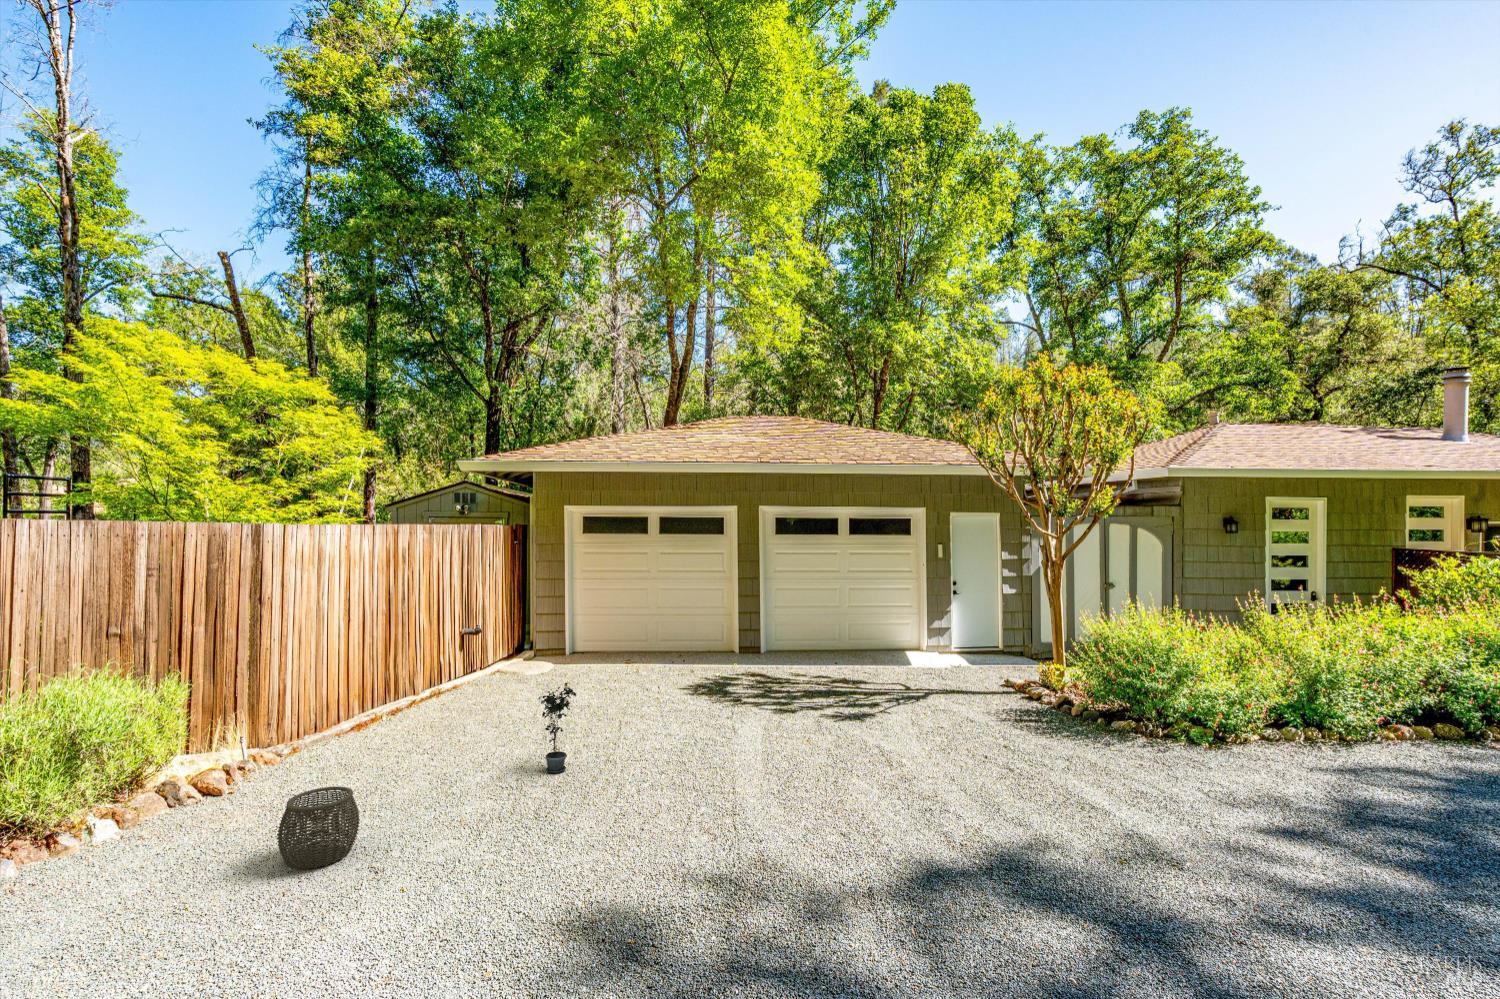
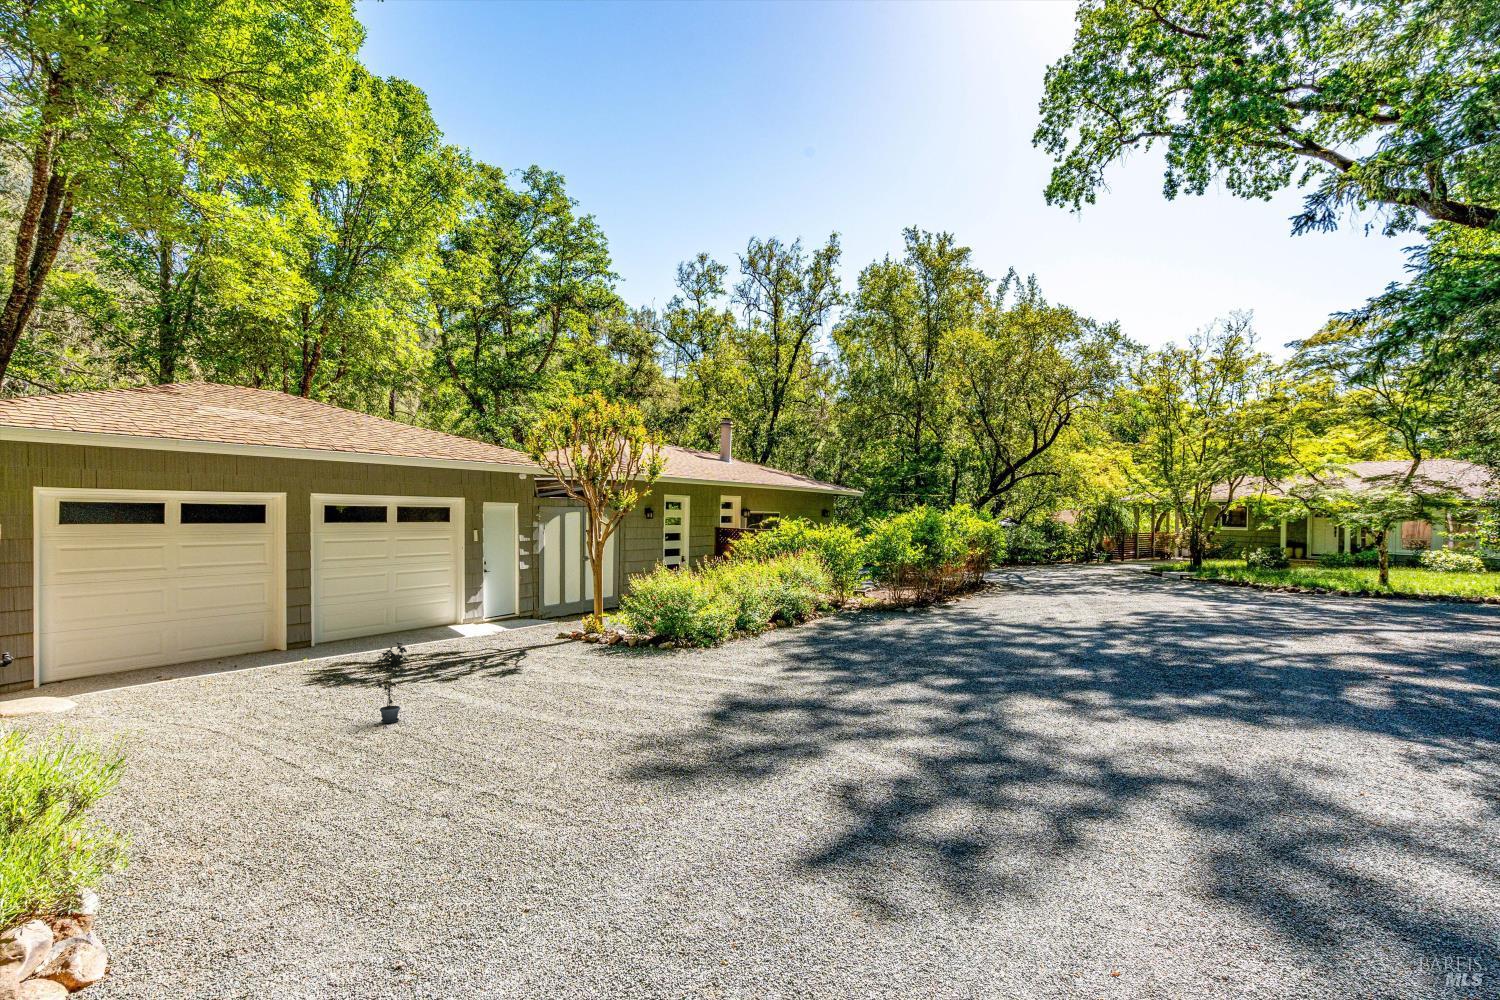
woven basket: present [277,786,360,870] -> none [331,725,399,791]

